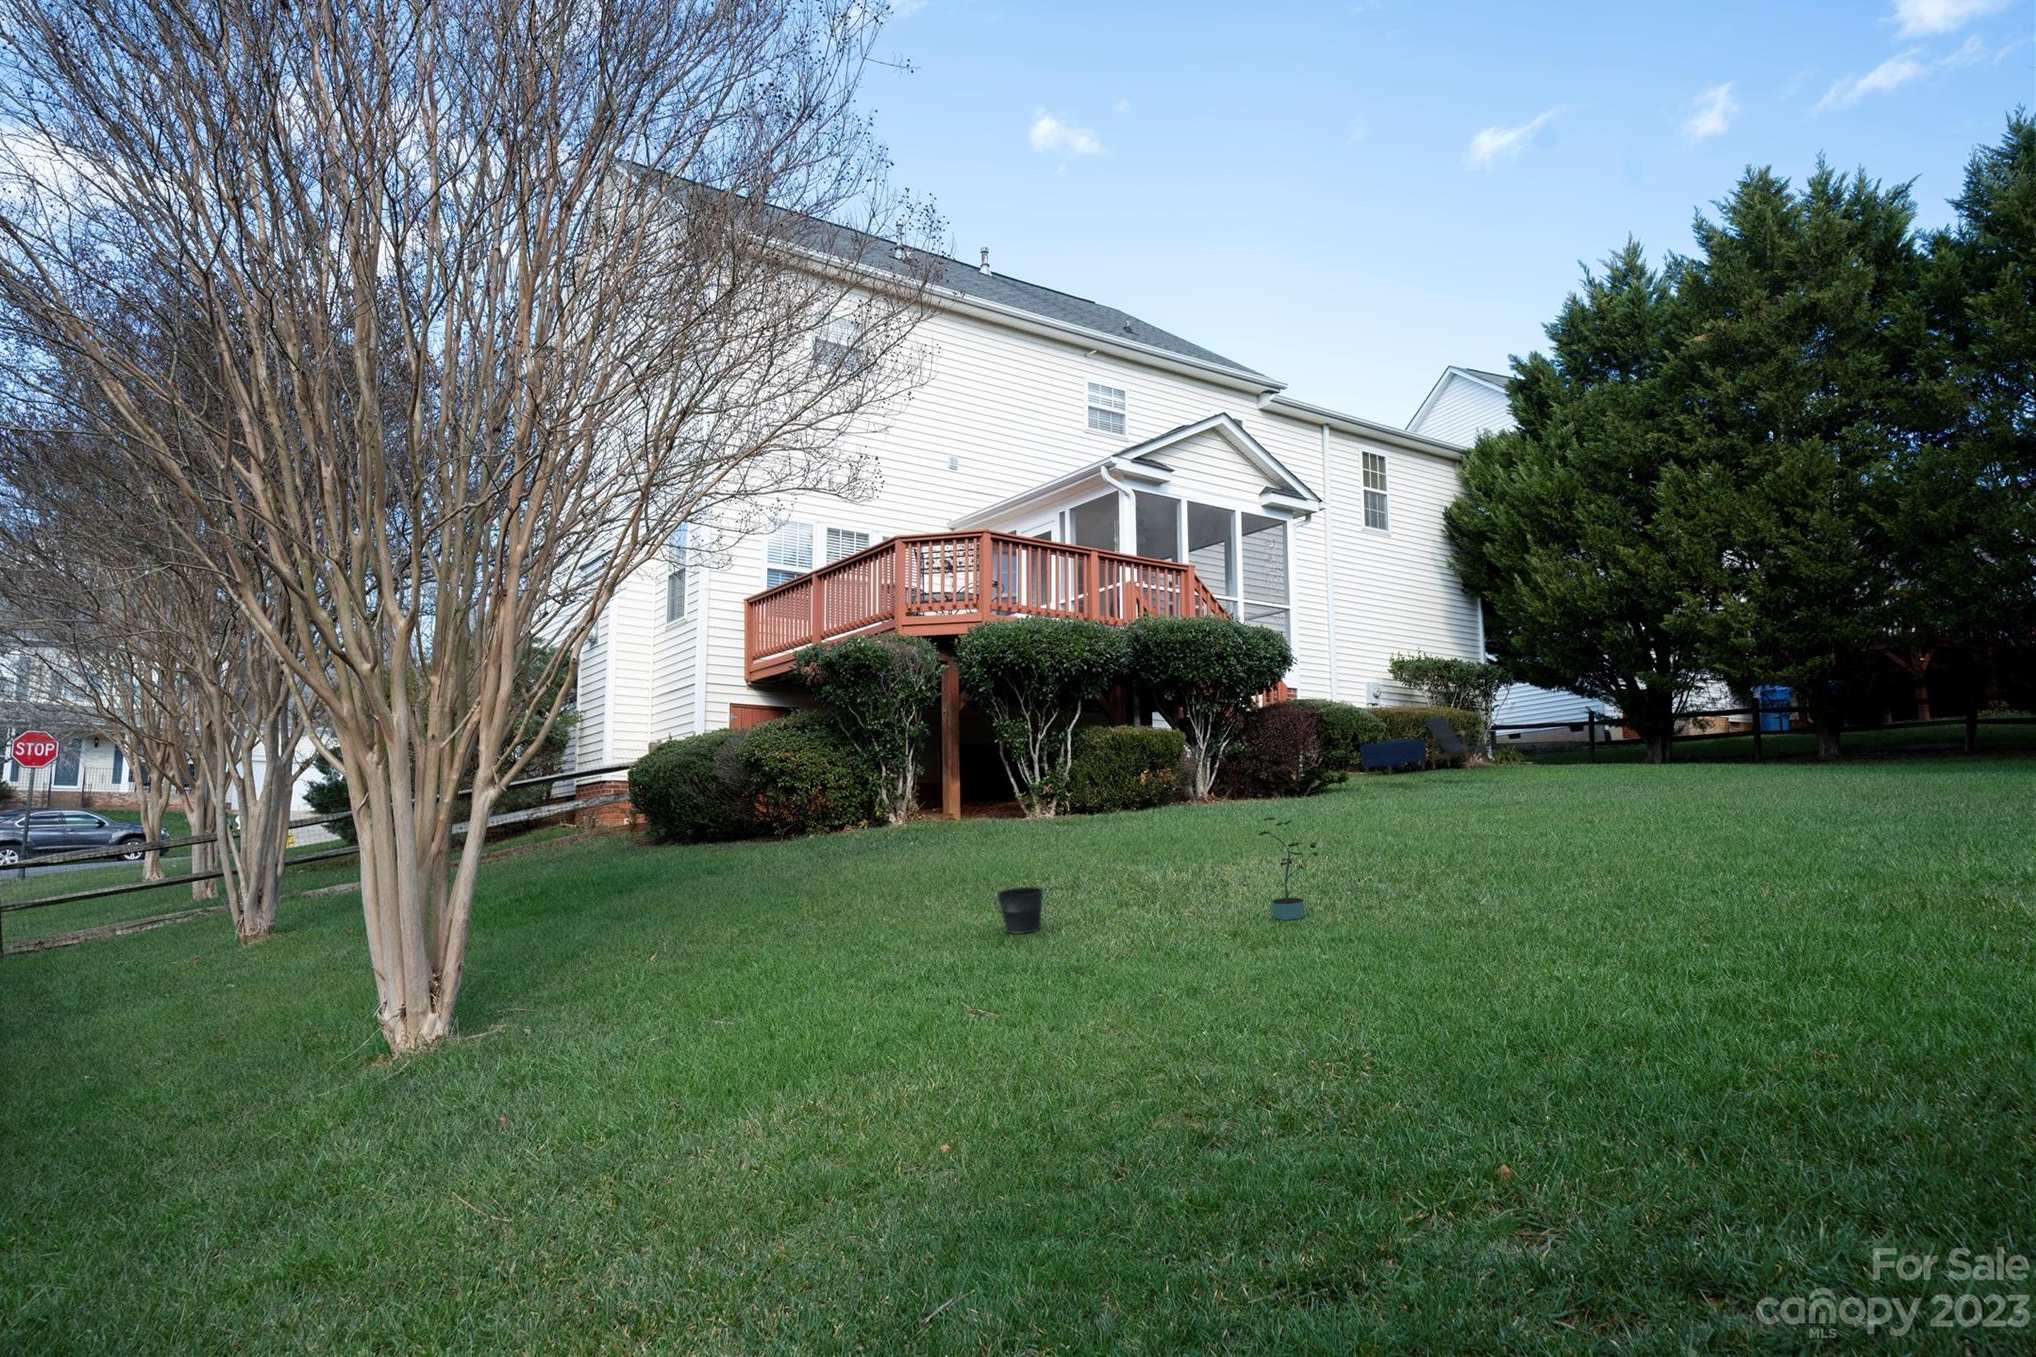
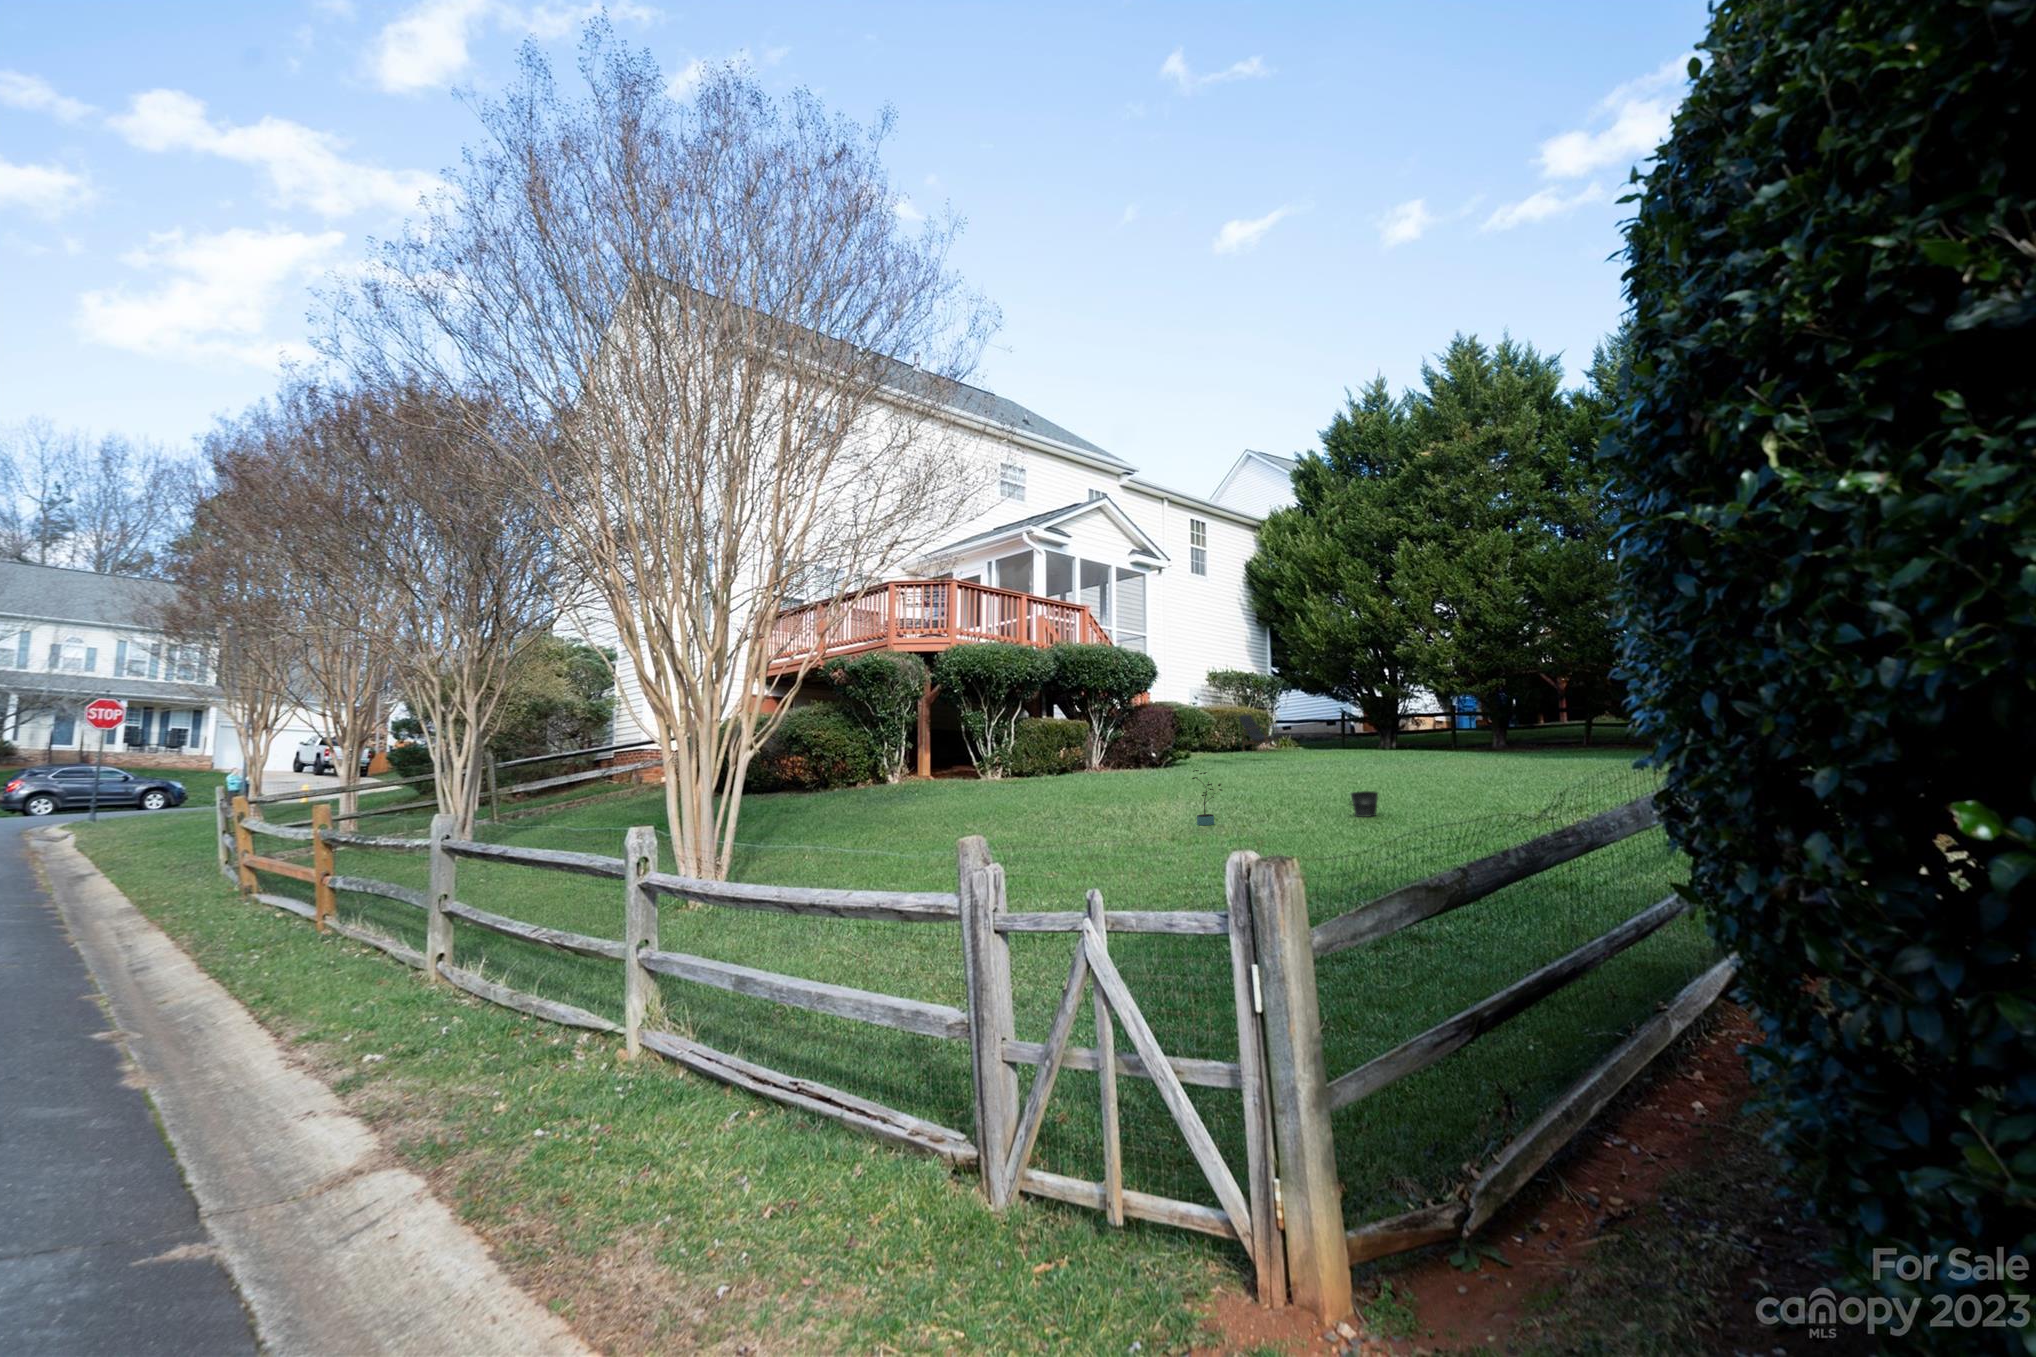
bench: present [1361,739,1427,775] -> none [1197,730,1240,756]
bucket: present [998,887,1043,934] -> present [1349,791,1378,817]

